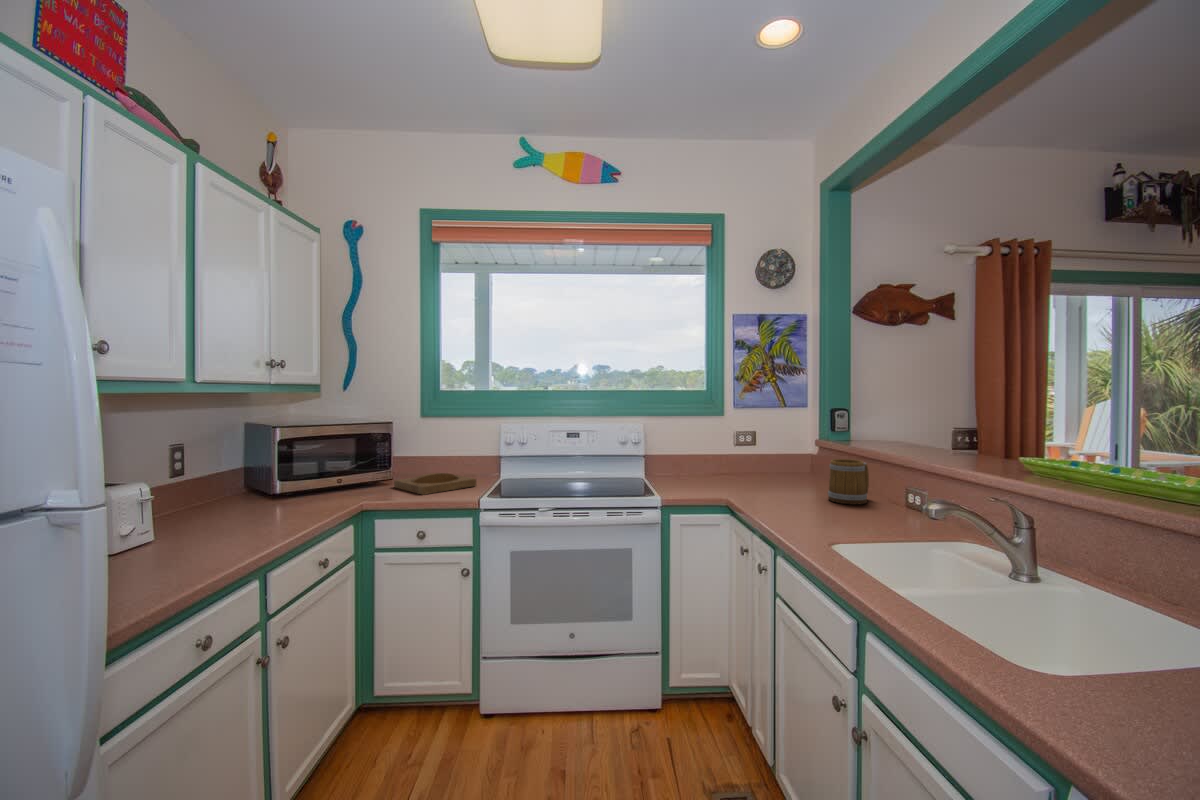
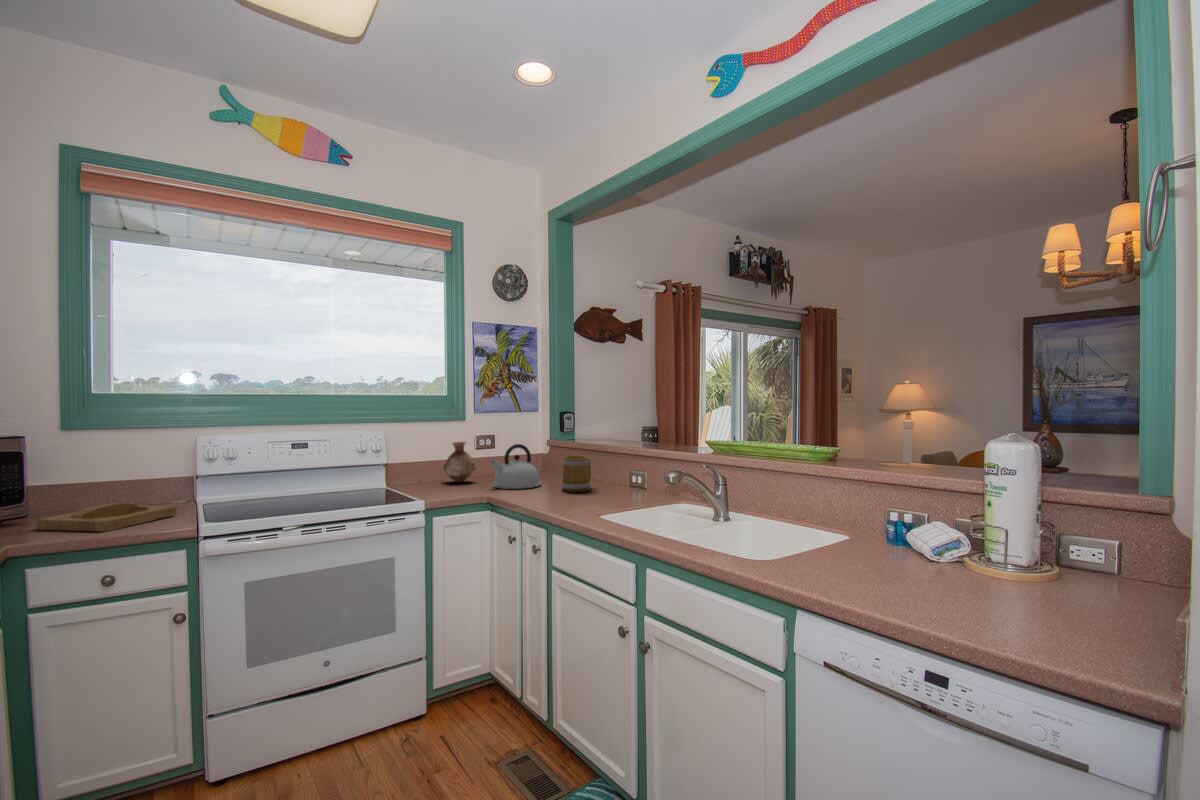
vase: none [701,436,734,477] -> present [443,442,477,482]
kettle: none [744,441,805,492] -> present [490,444,541,489]

